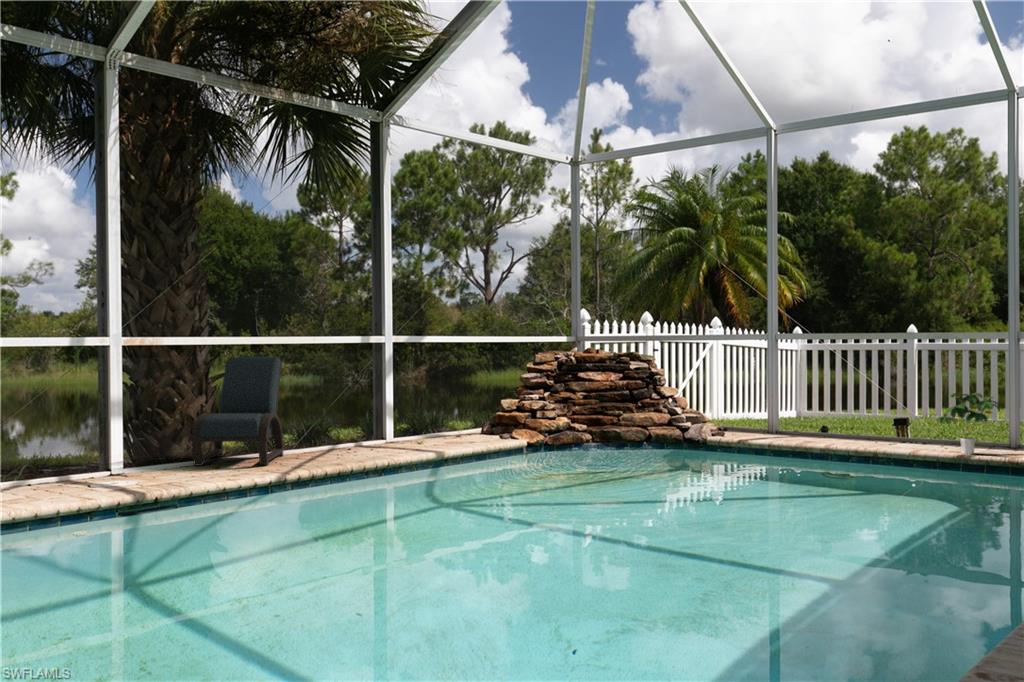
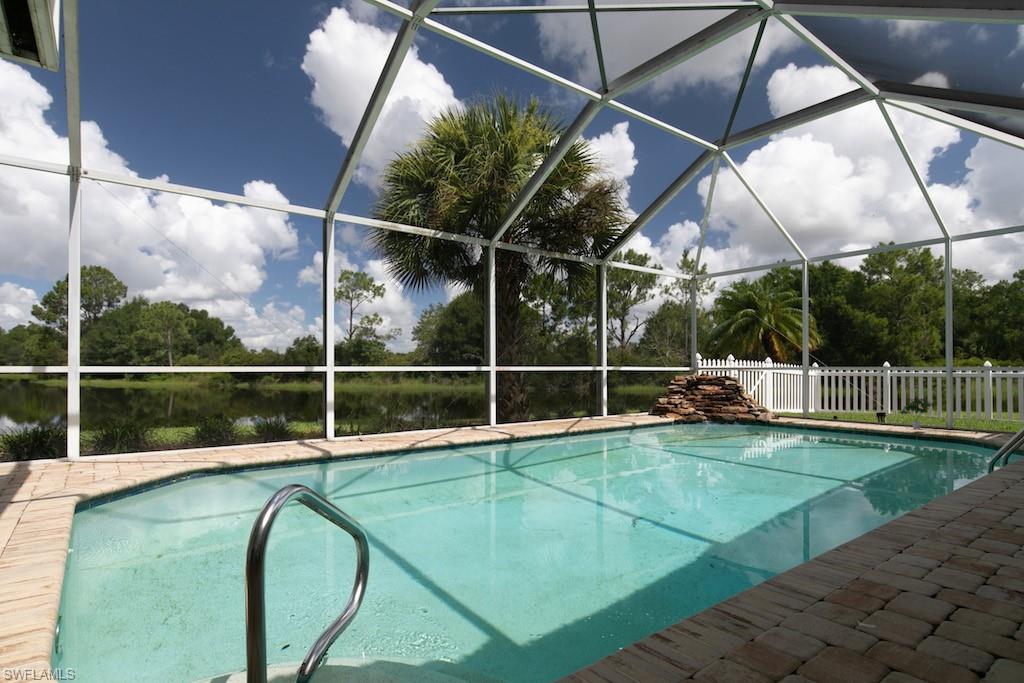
lounge chair: present [191,357,283,466] -> none [539,376,571,423]

